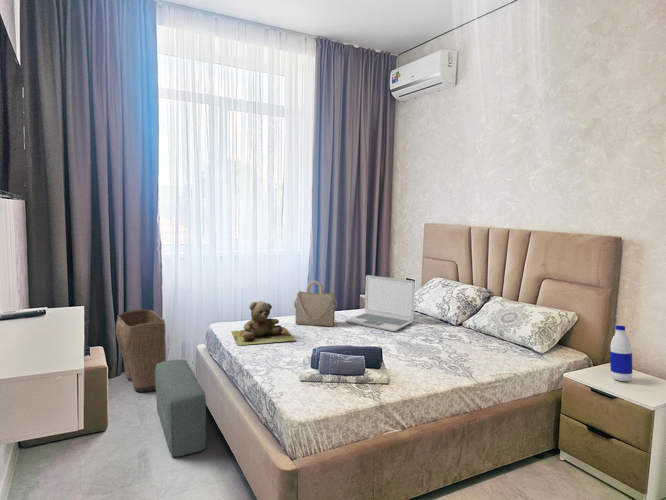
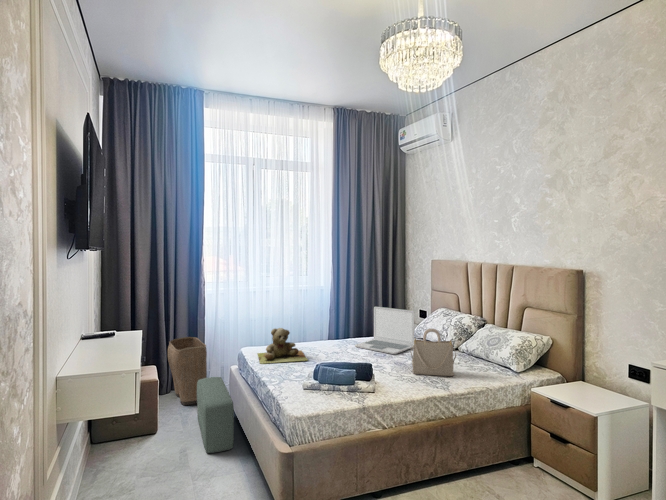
handbag: present [294,281,337,326] -> present [411,329,456,376]
water bottle: present [610,325,632,381] -> none [571,346,591,395]

